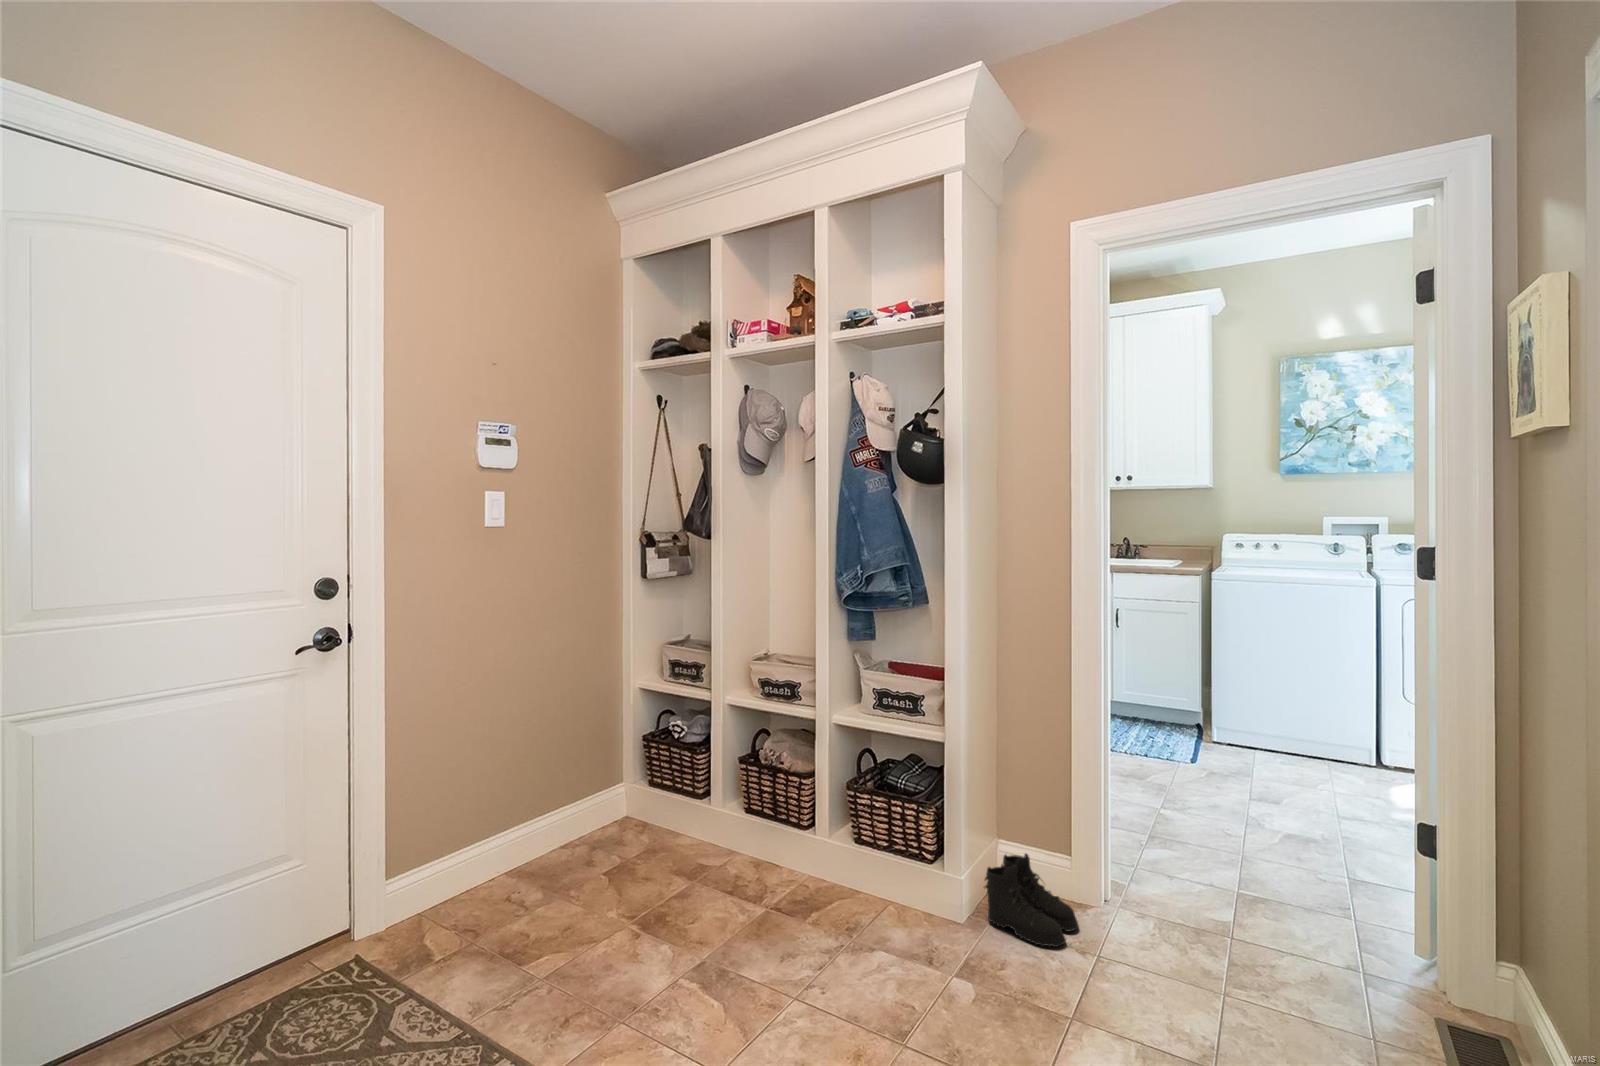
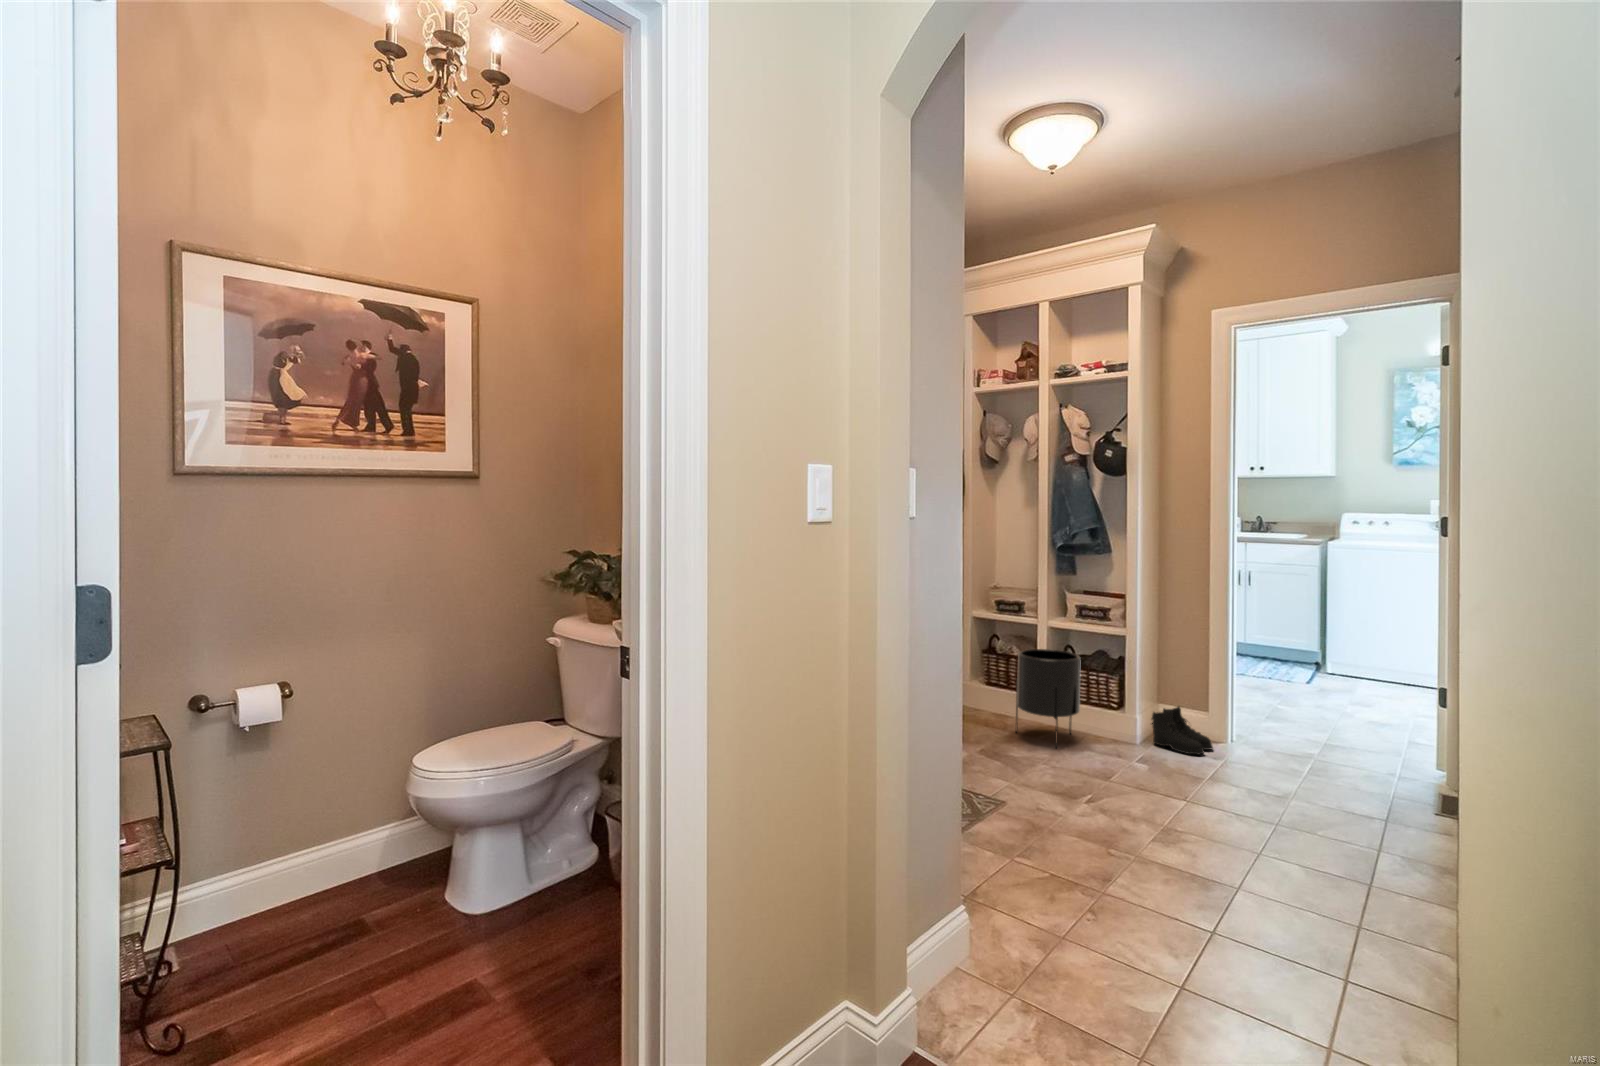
planter: none [776,765,874,950] -> present [1016,649,1080,748]

